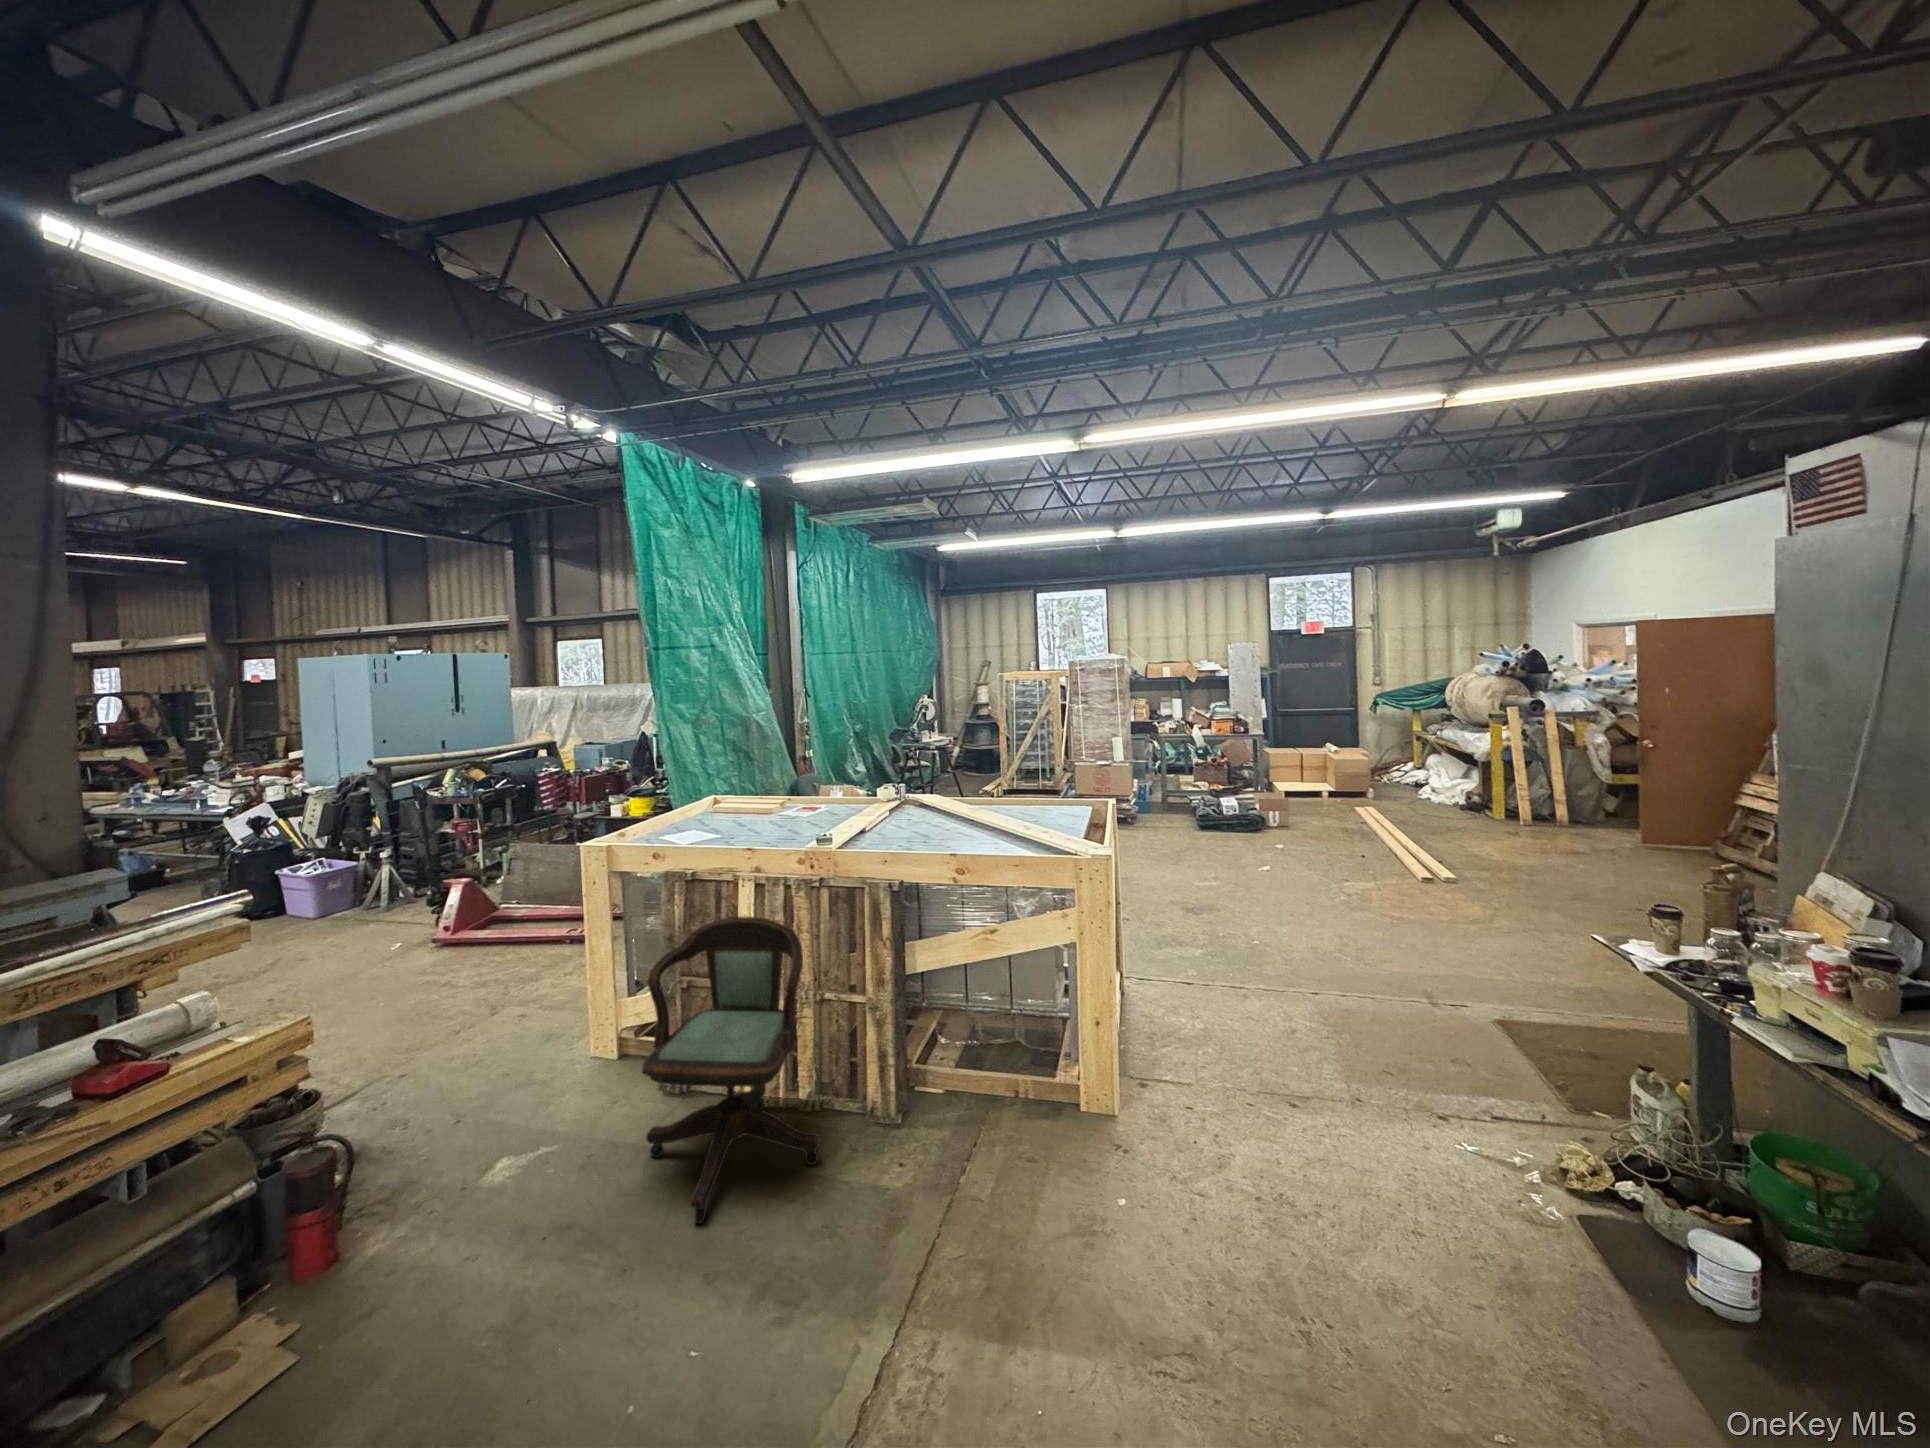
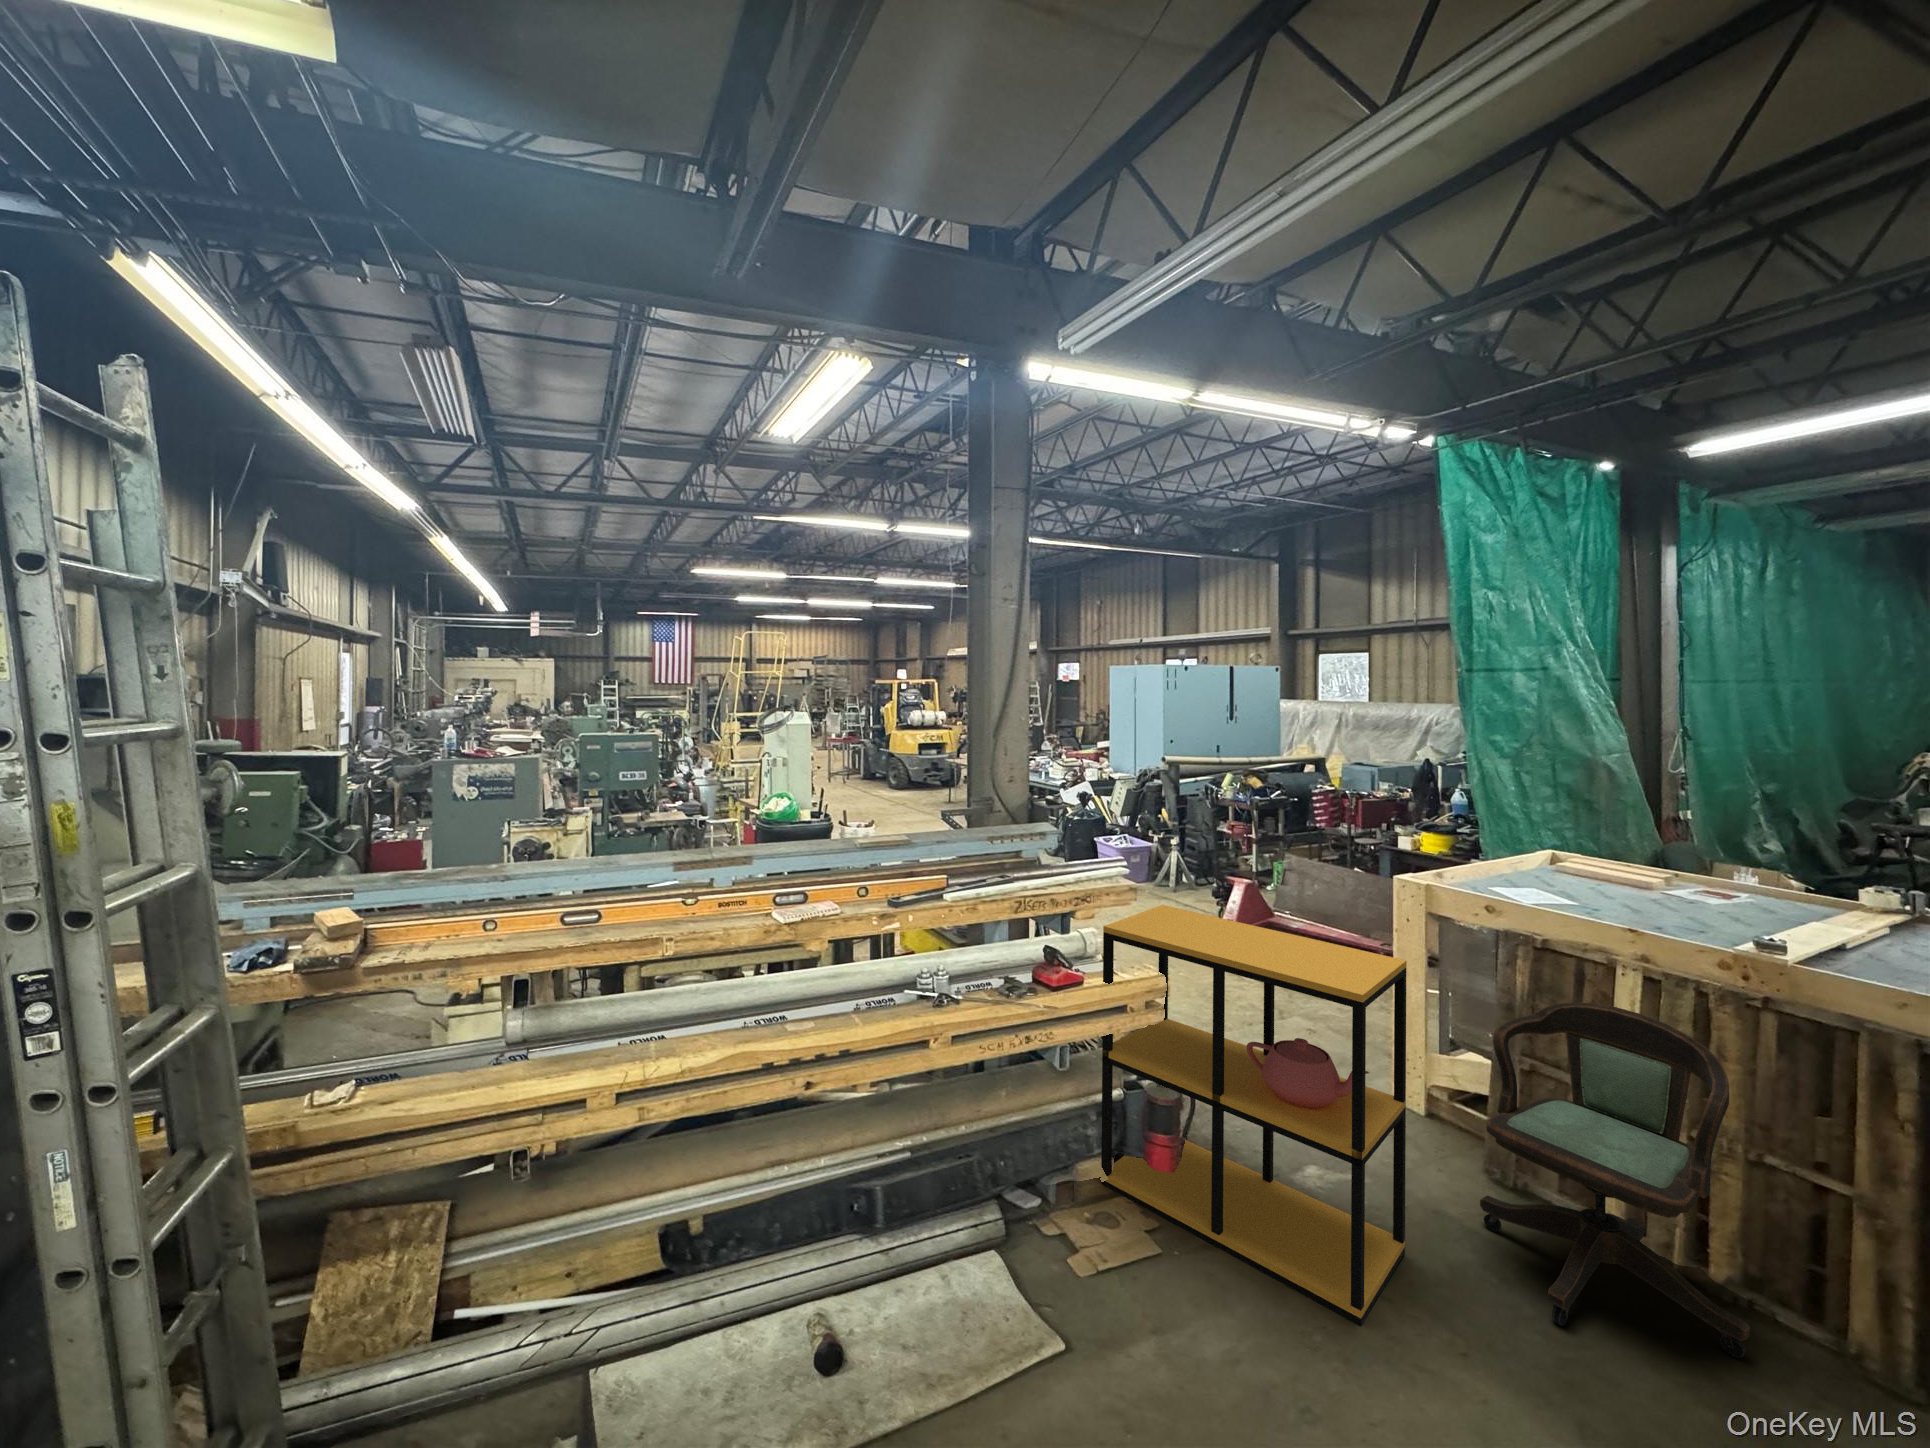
shelving unit: none [114,936,573,1417] -> present [1101,905,1406,1326]

